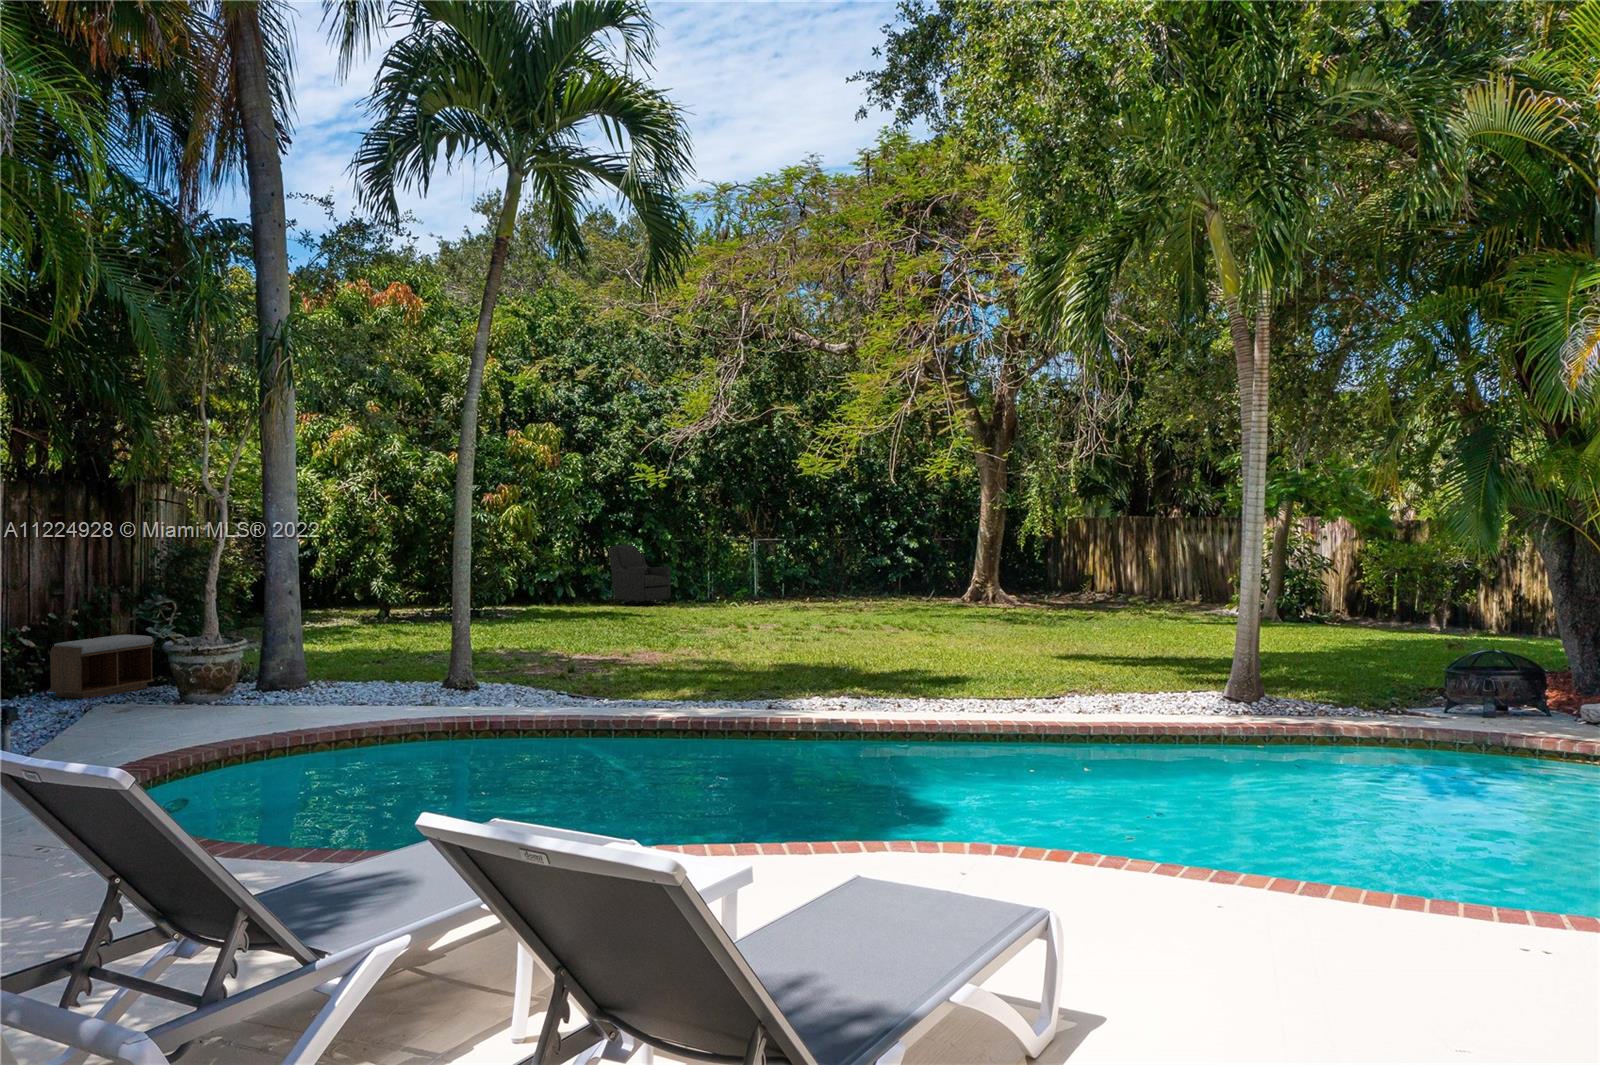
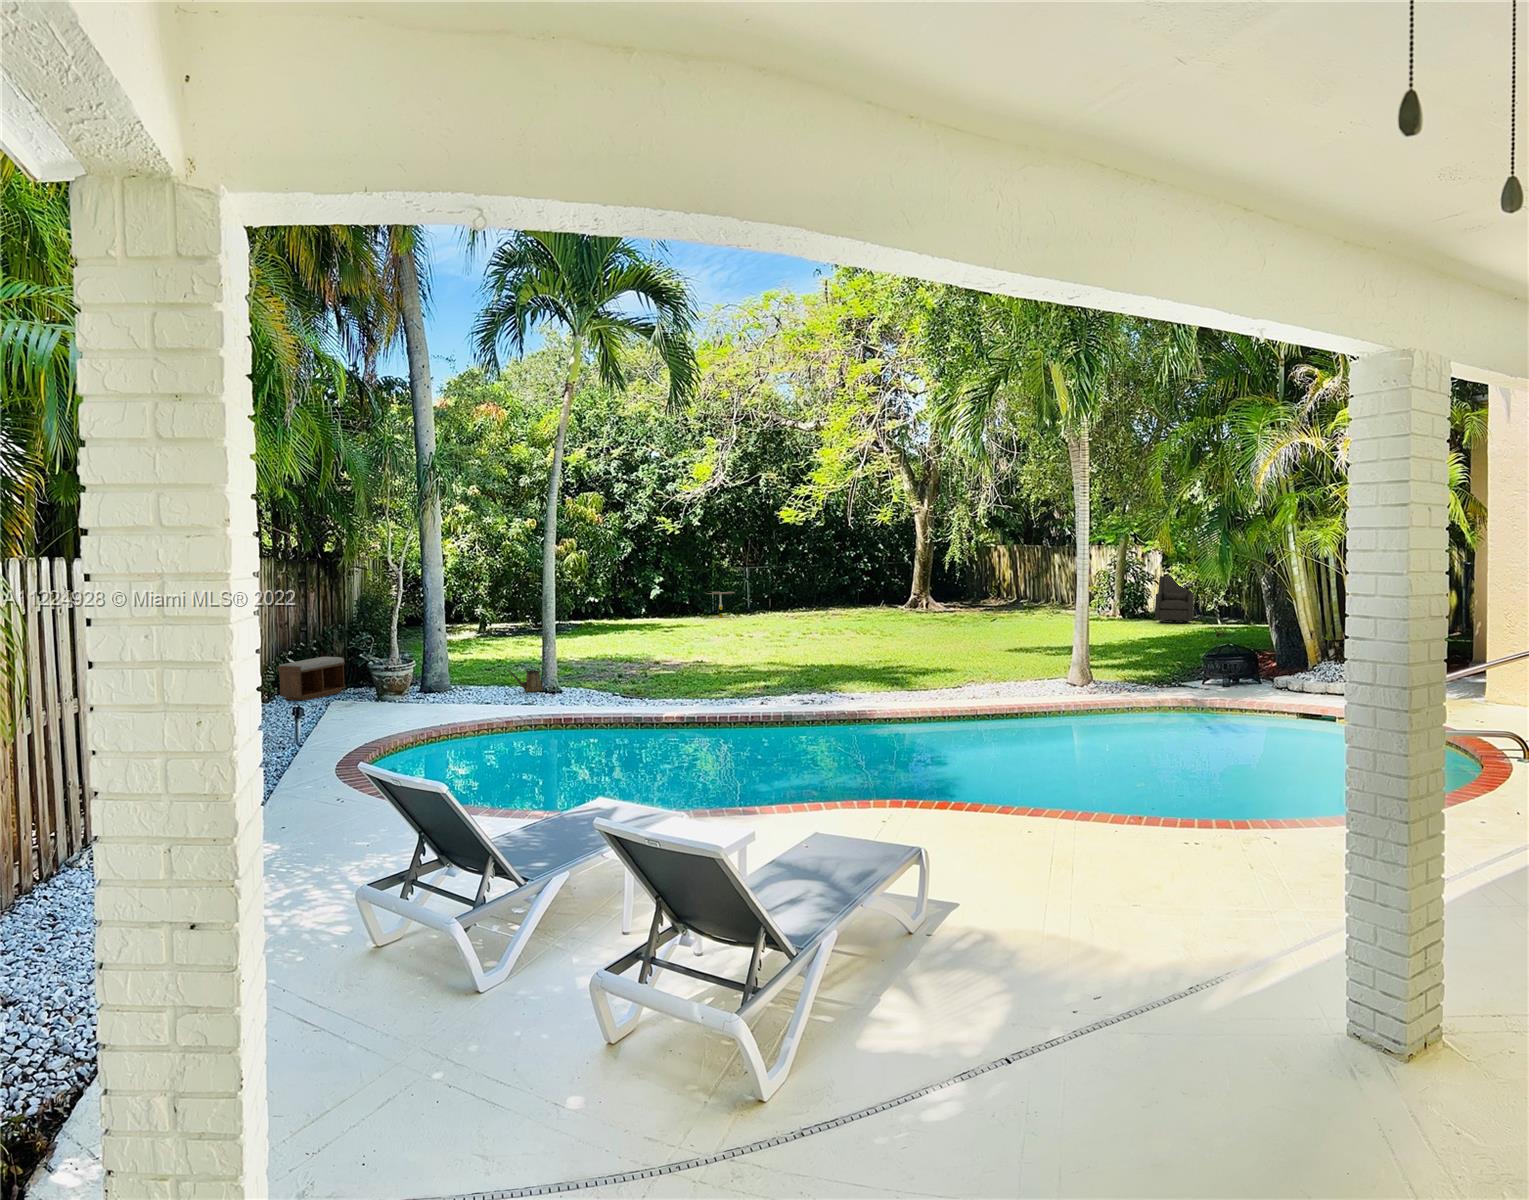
chair: present [608,545,671,606] -> present [1155,576,1194,624]
side table: none [698,566,738,602] -> present [706,591,735,618]
watering can: none [392,658,453,692] -> present [507,669,547,692]

